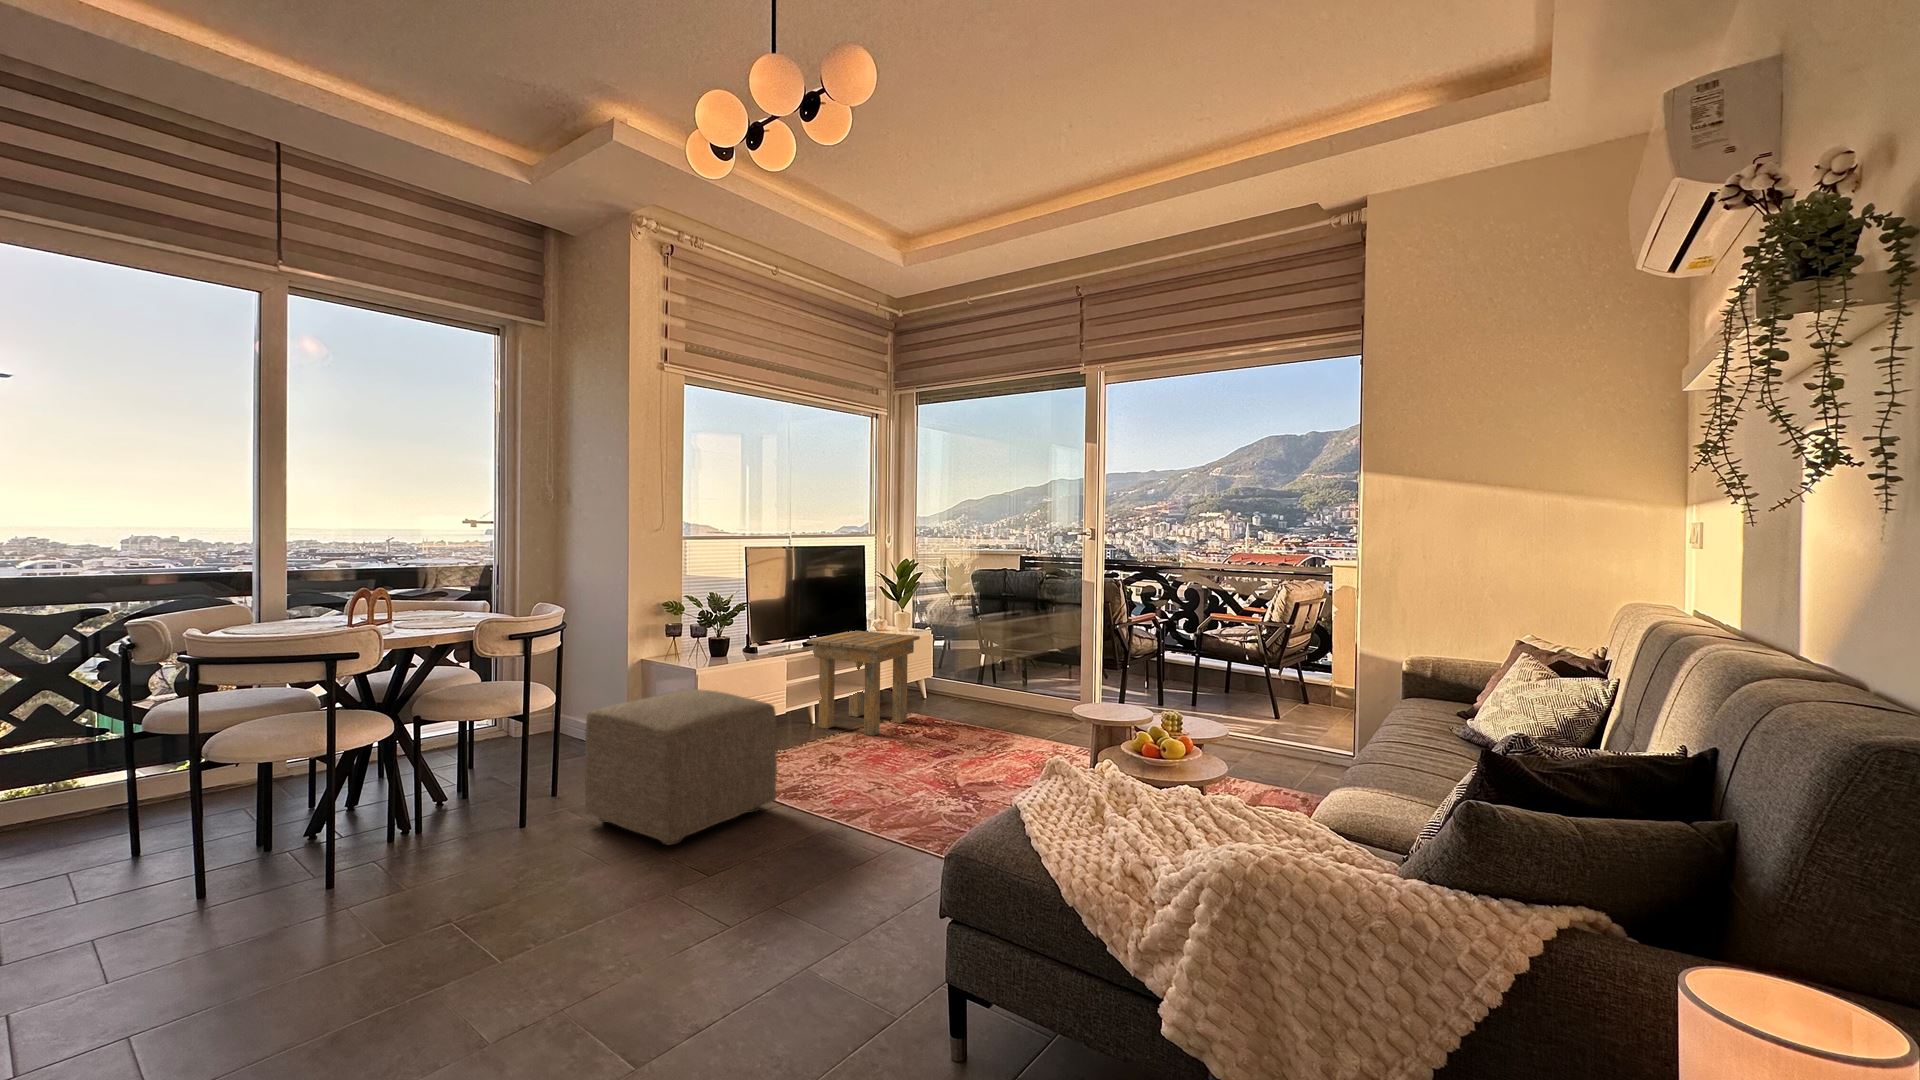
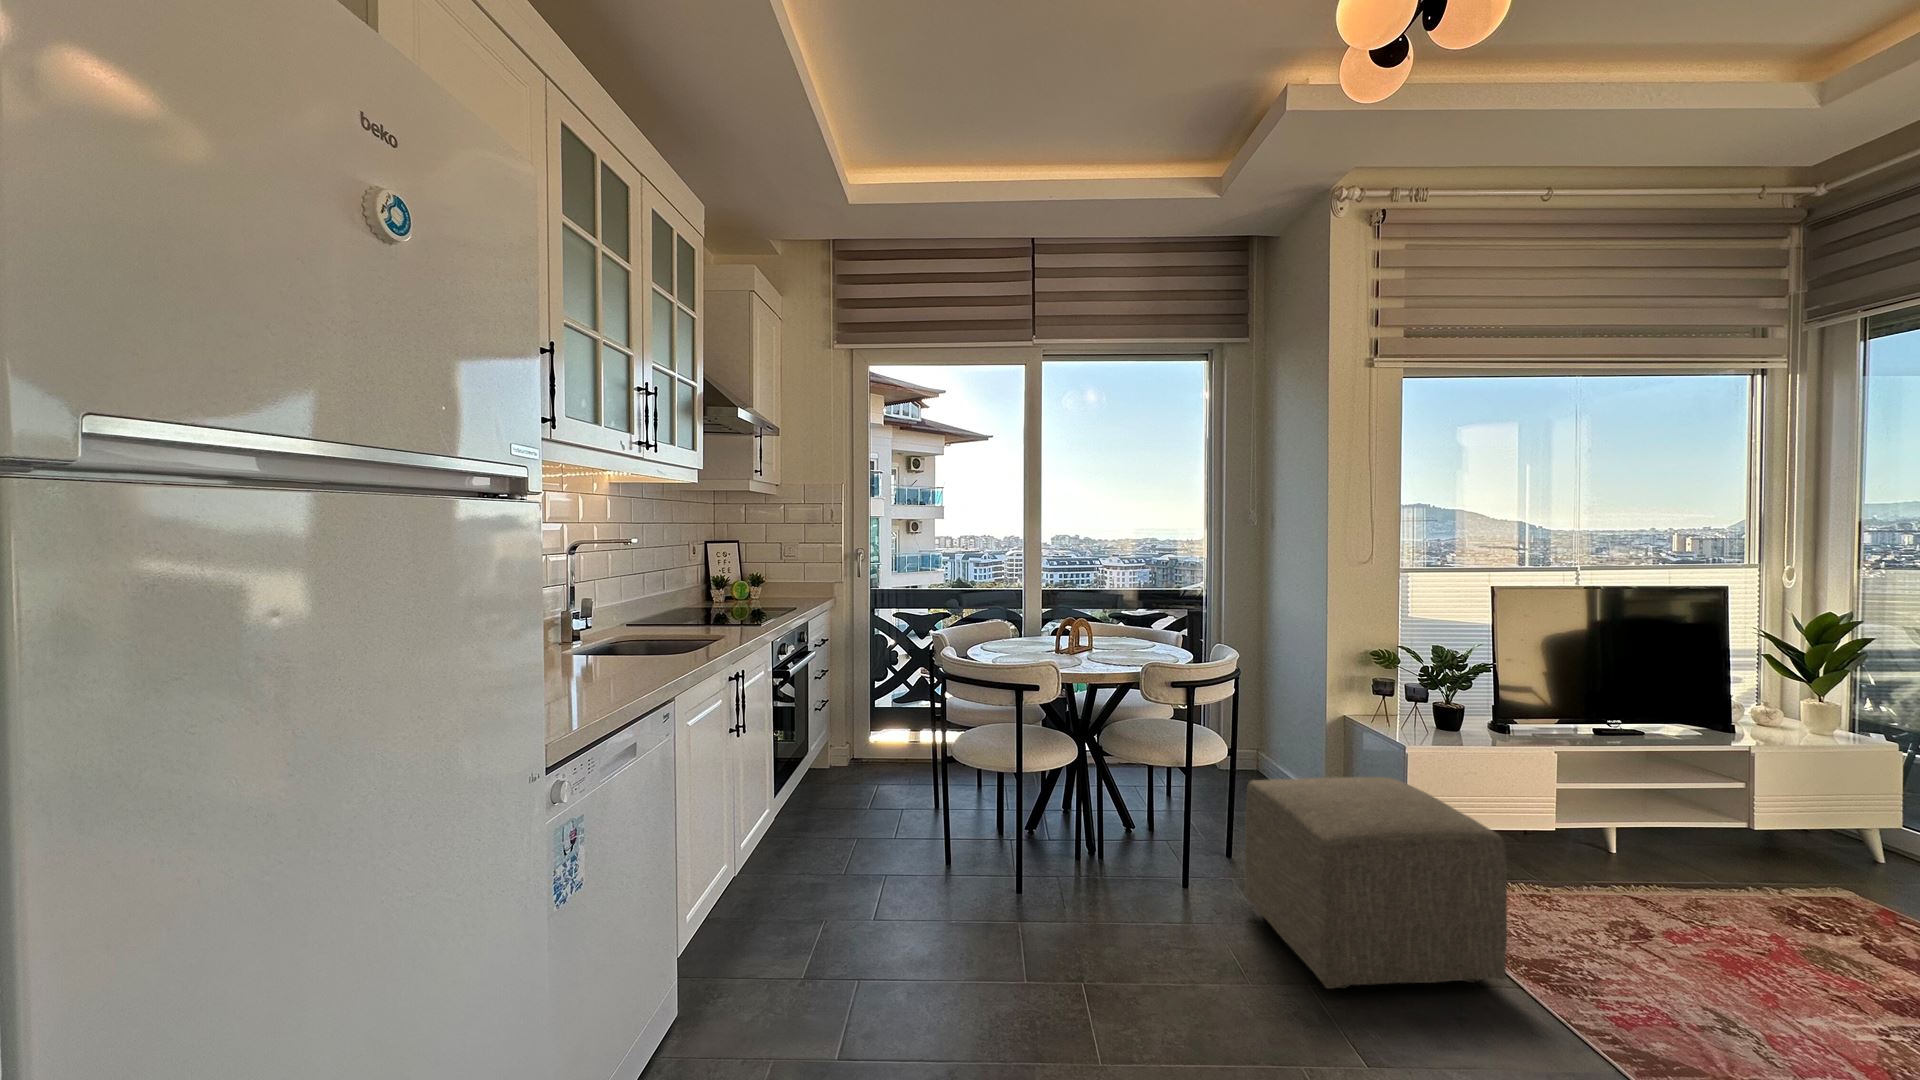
side table: present [807,631,920,736] -> none [1597,722,1858,912]

